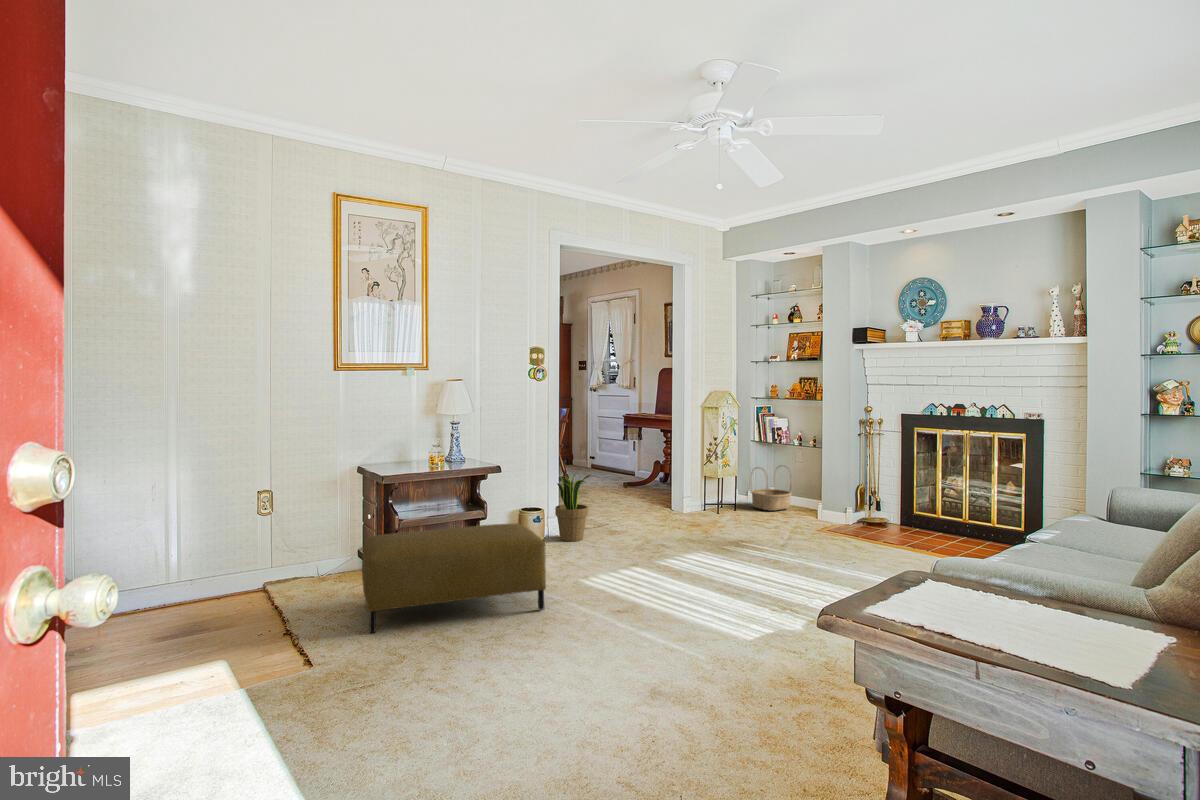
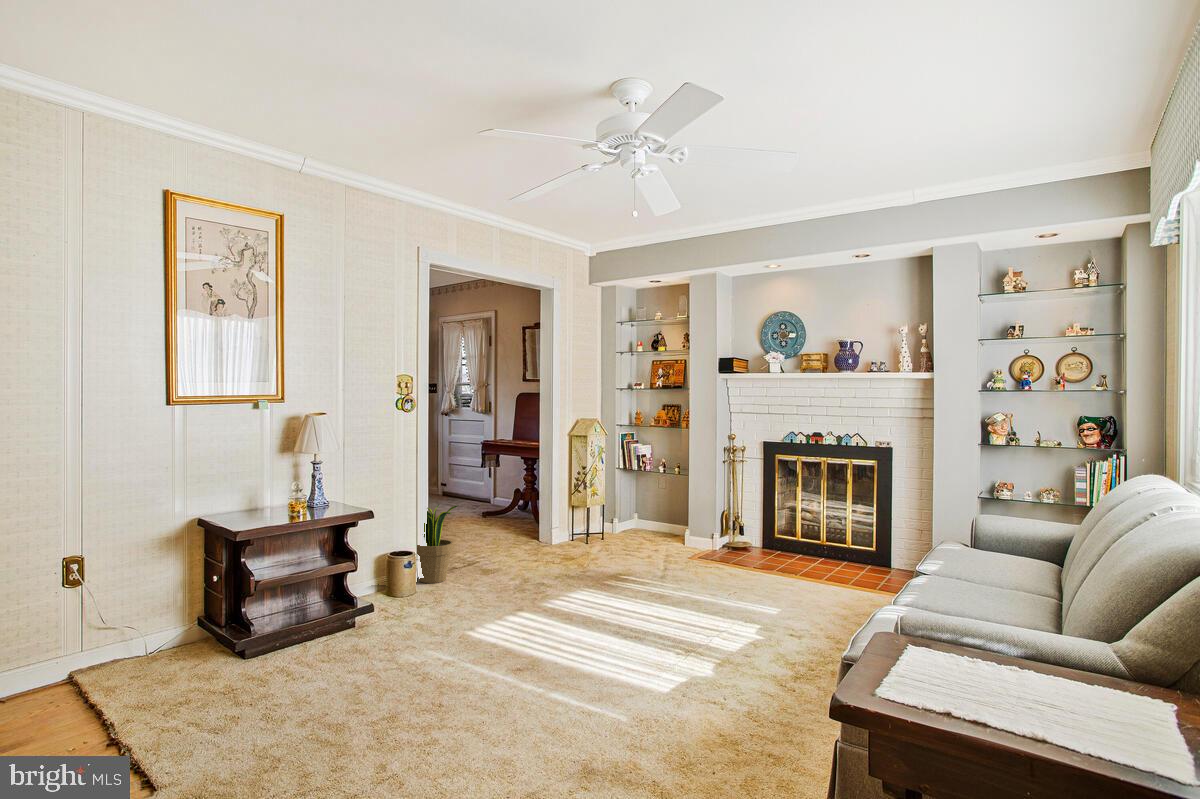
basket: present [751,465,792,511] -> none [617,492,658,539]
ottoman: present [362,524,546,633] -> none [156,568,419,738]

